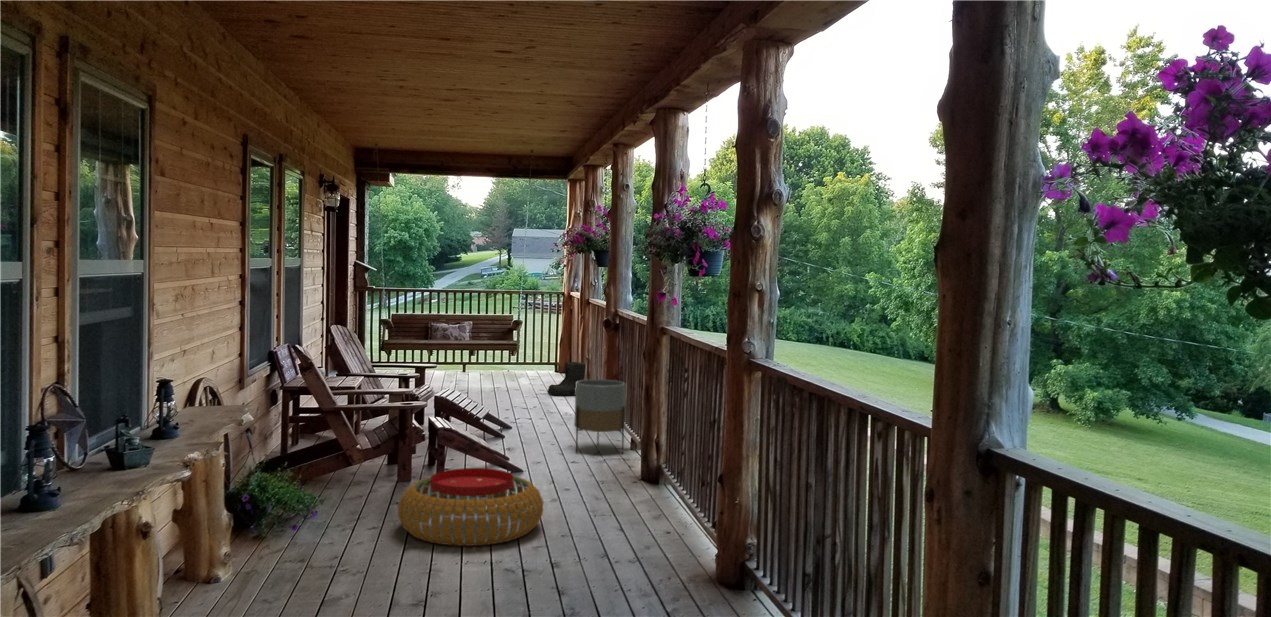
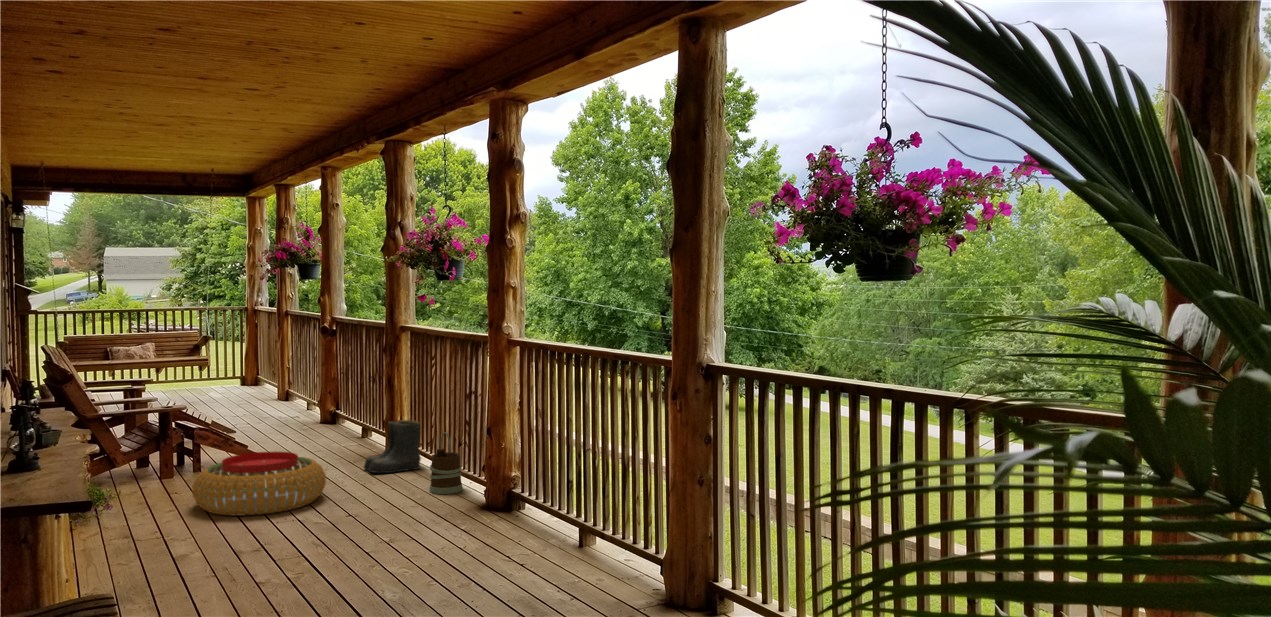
boots: present [548,362,585,396] -> present [364,420,421,473]
planter: present [574,379,625,453] -> none [311,377,359,444]
wooden bucket: none [661,469,702,548] -> present [429,432,463,494]

